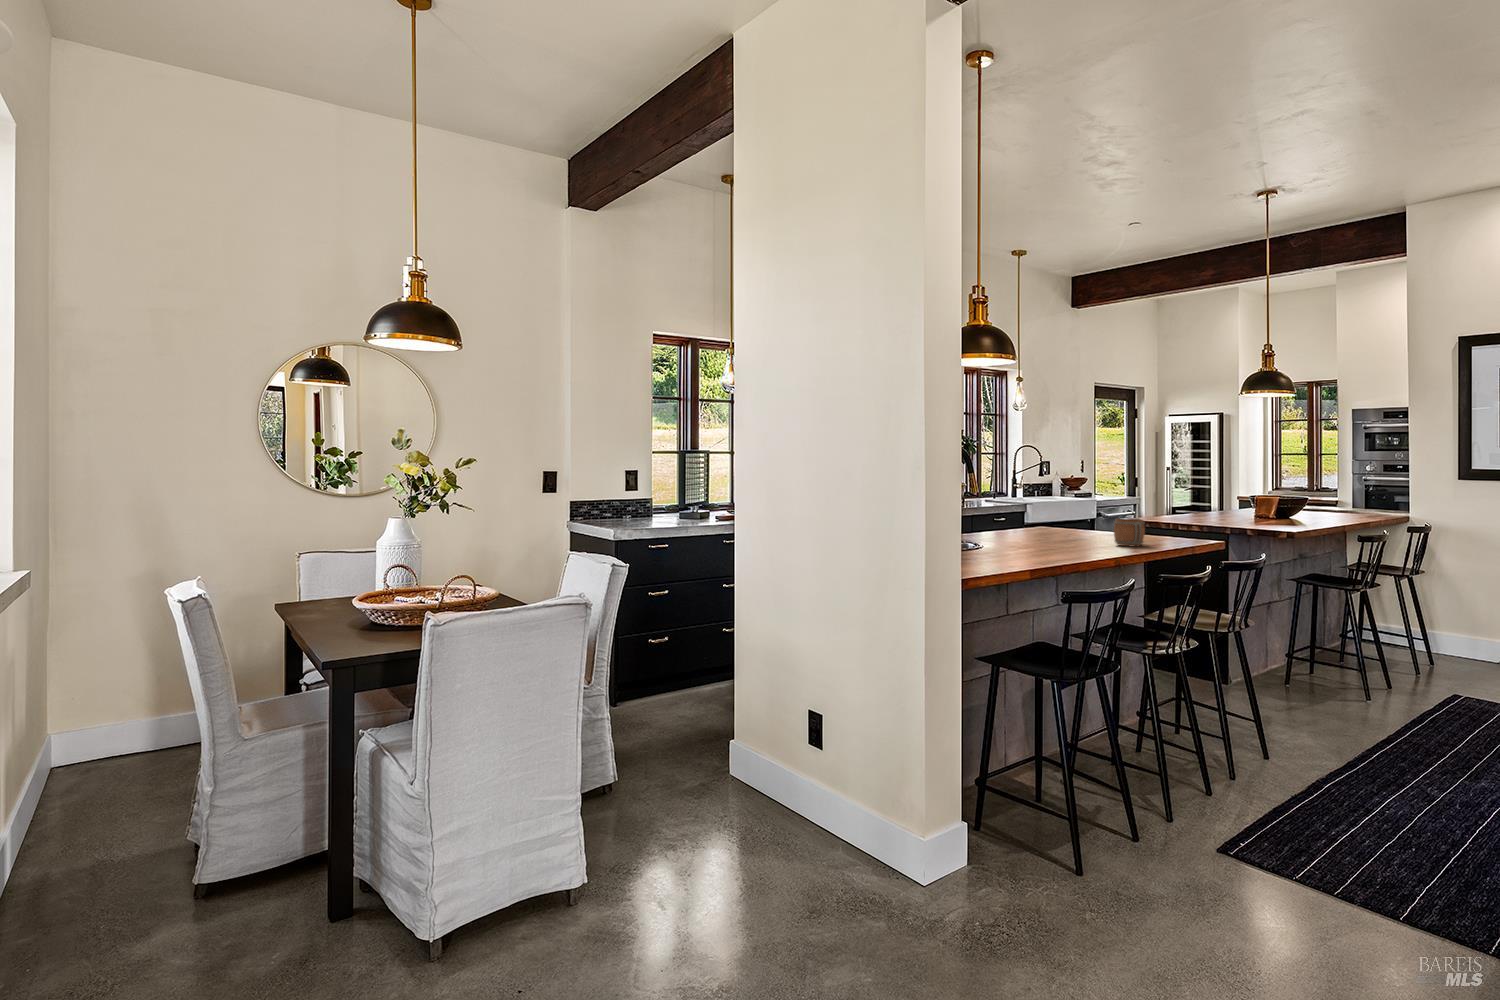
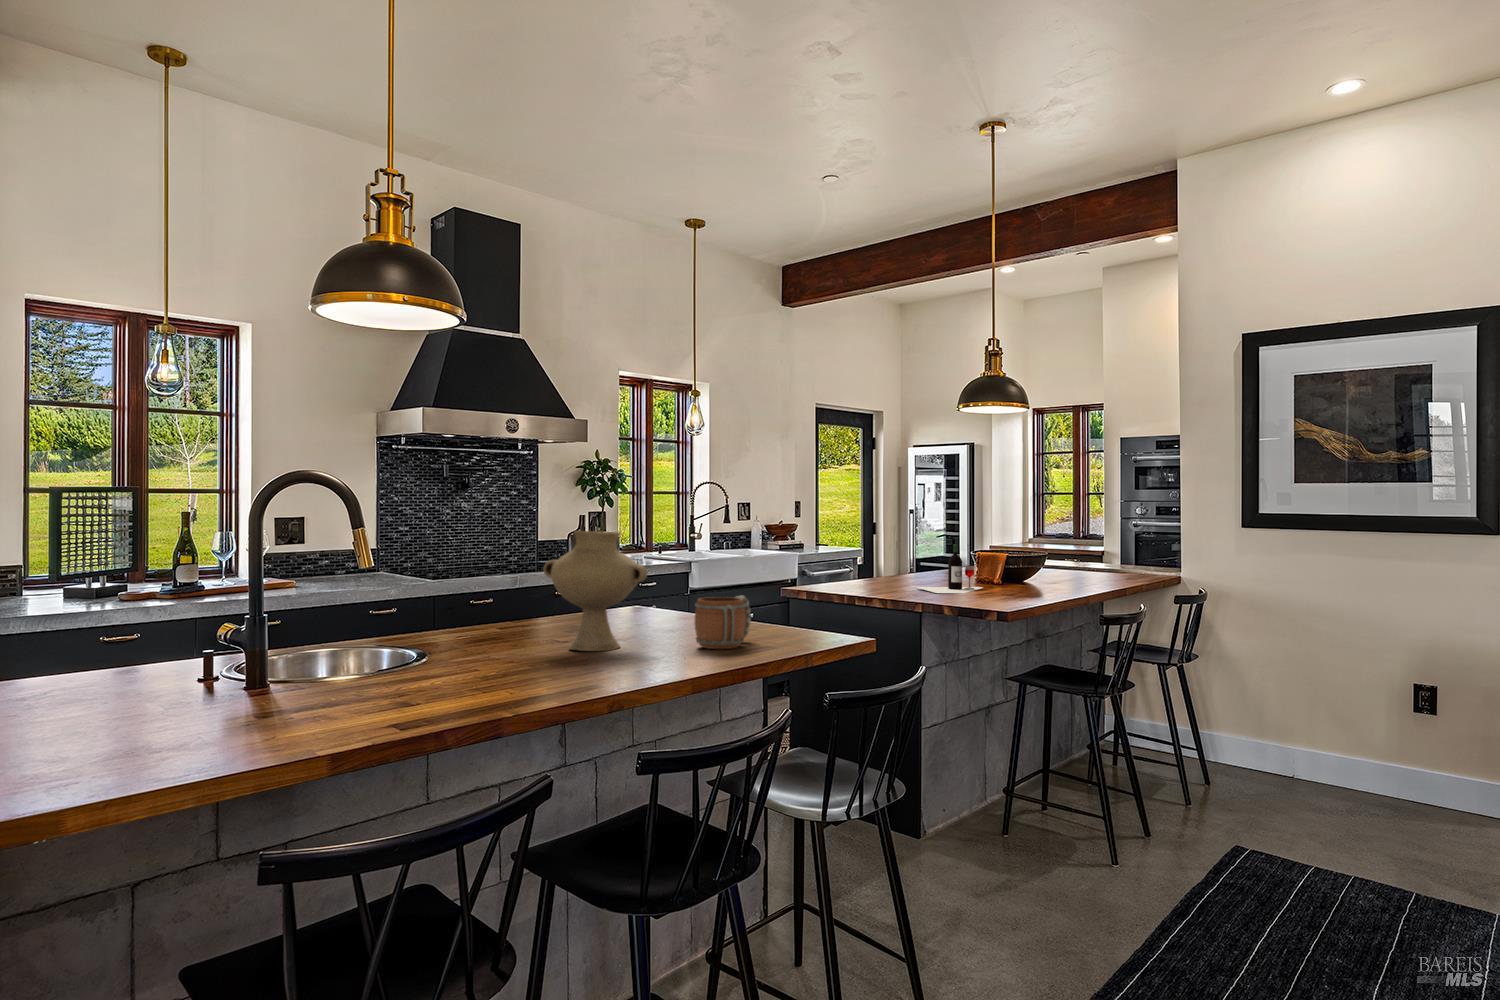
vase: none [1023,481,1085,546] -> present [543,531,647,651]
wine bottle: none [1203,492,1276,525] -> present [916,544,982,593]

